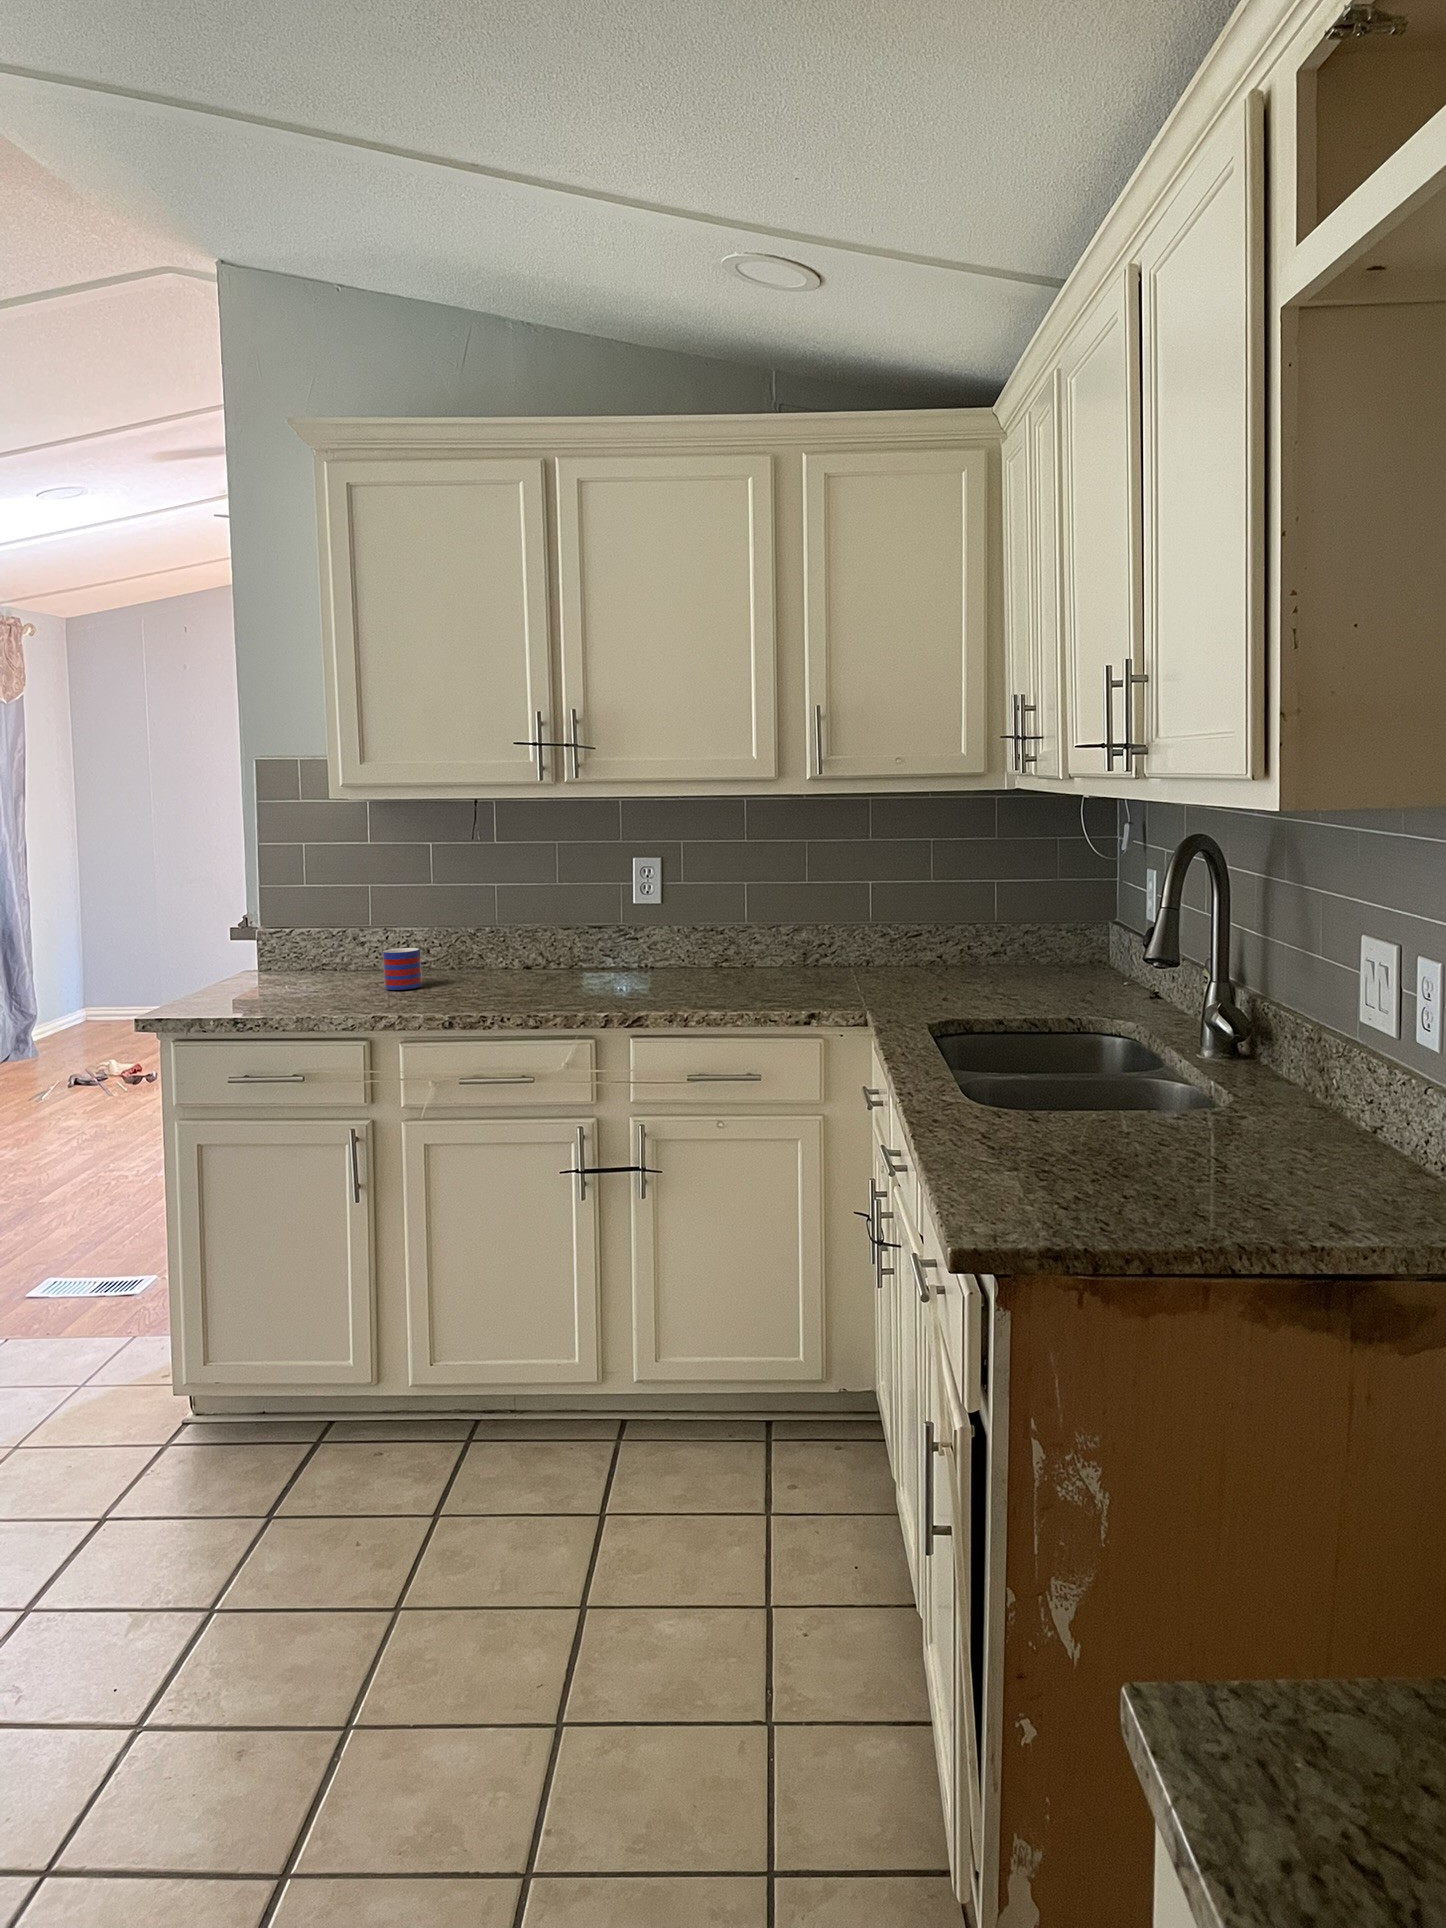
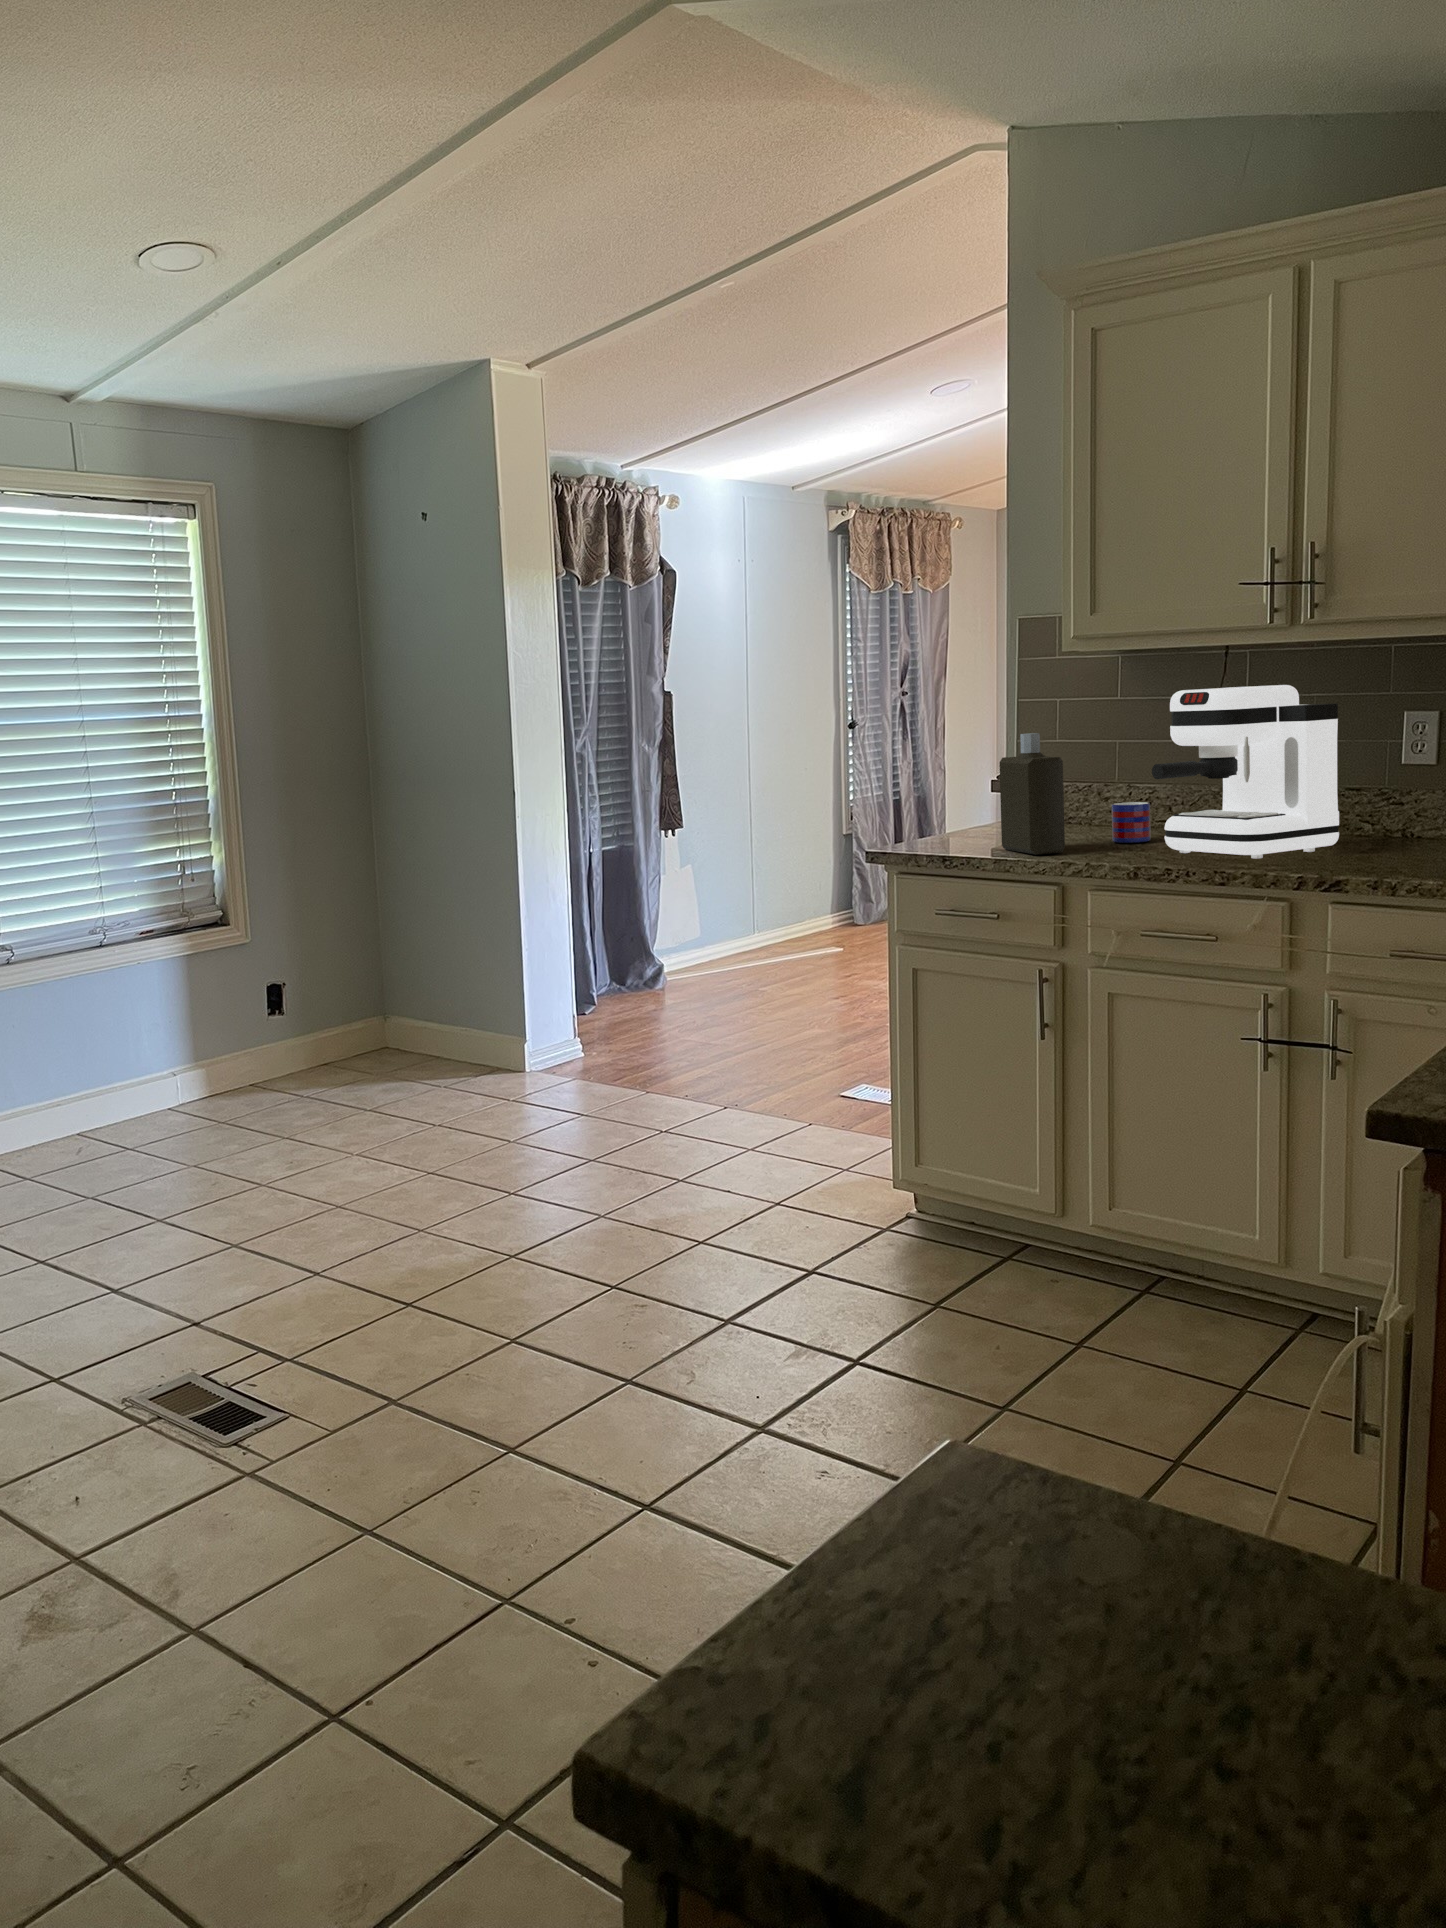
coffee maker: none [448,834,608,1000] -> present [1152,685,1339,859]
bottle: none [271,884,351,1010] -> present [999,733,1065,855]

